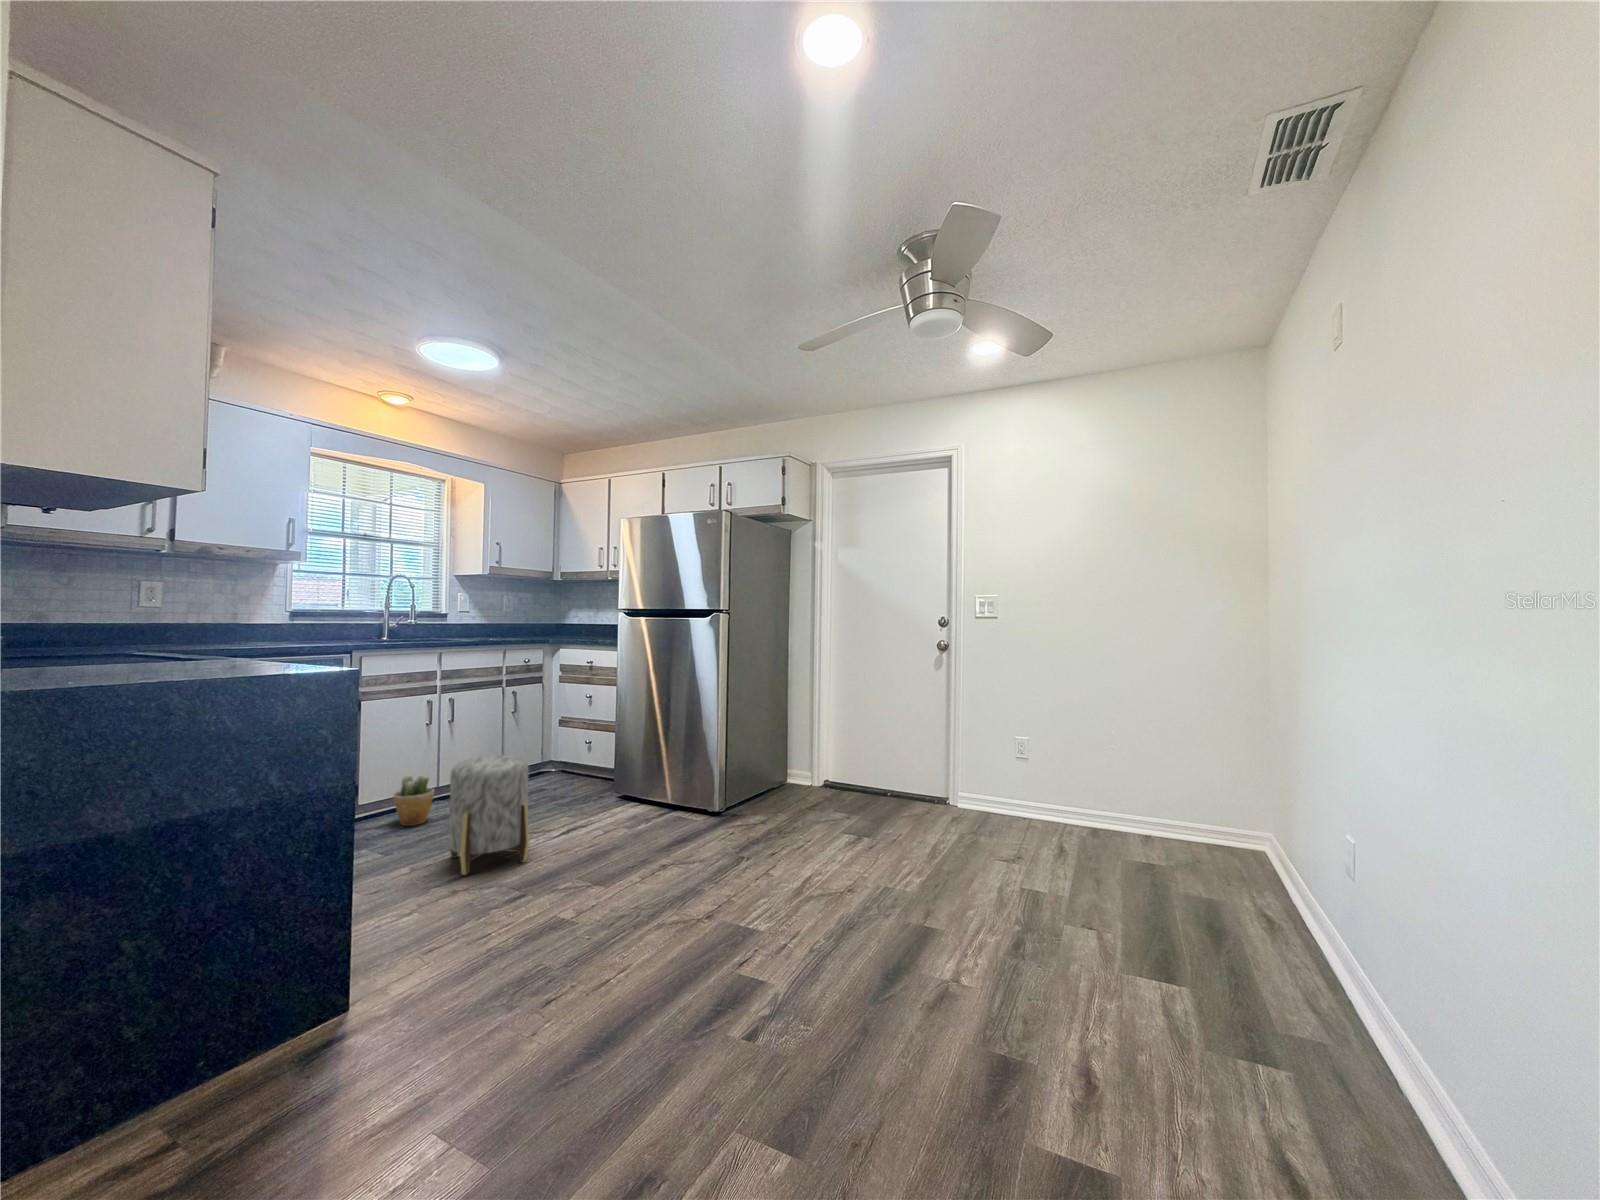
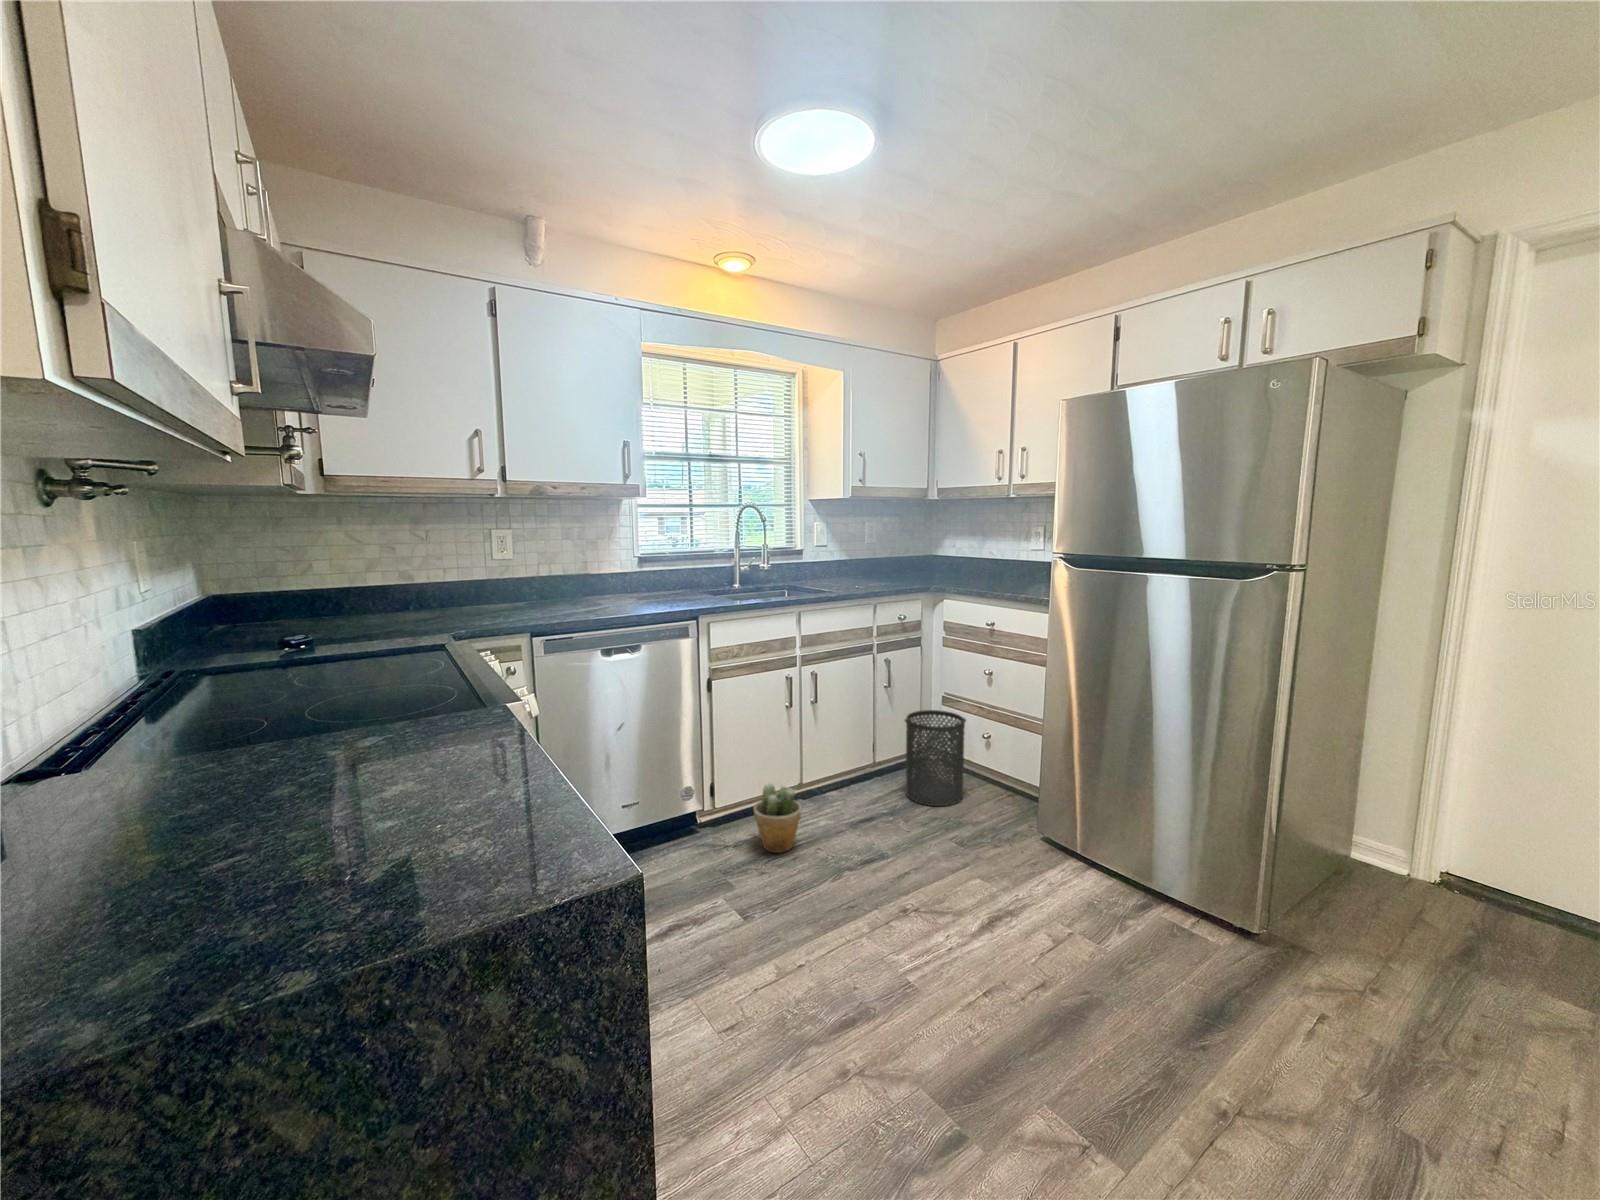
trash can: none [524,725,570,790] -> present [905,710,966,806]
stool: present [449,755,529,875] -> none [829,803,951,1006]

